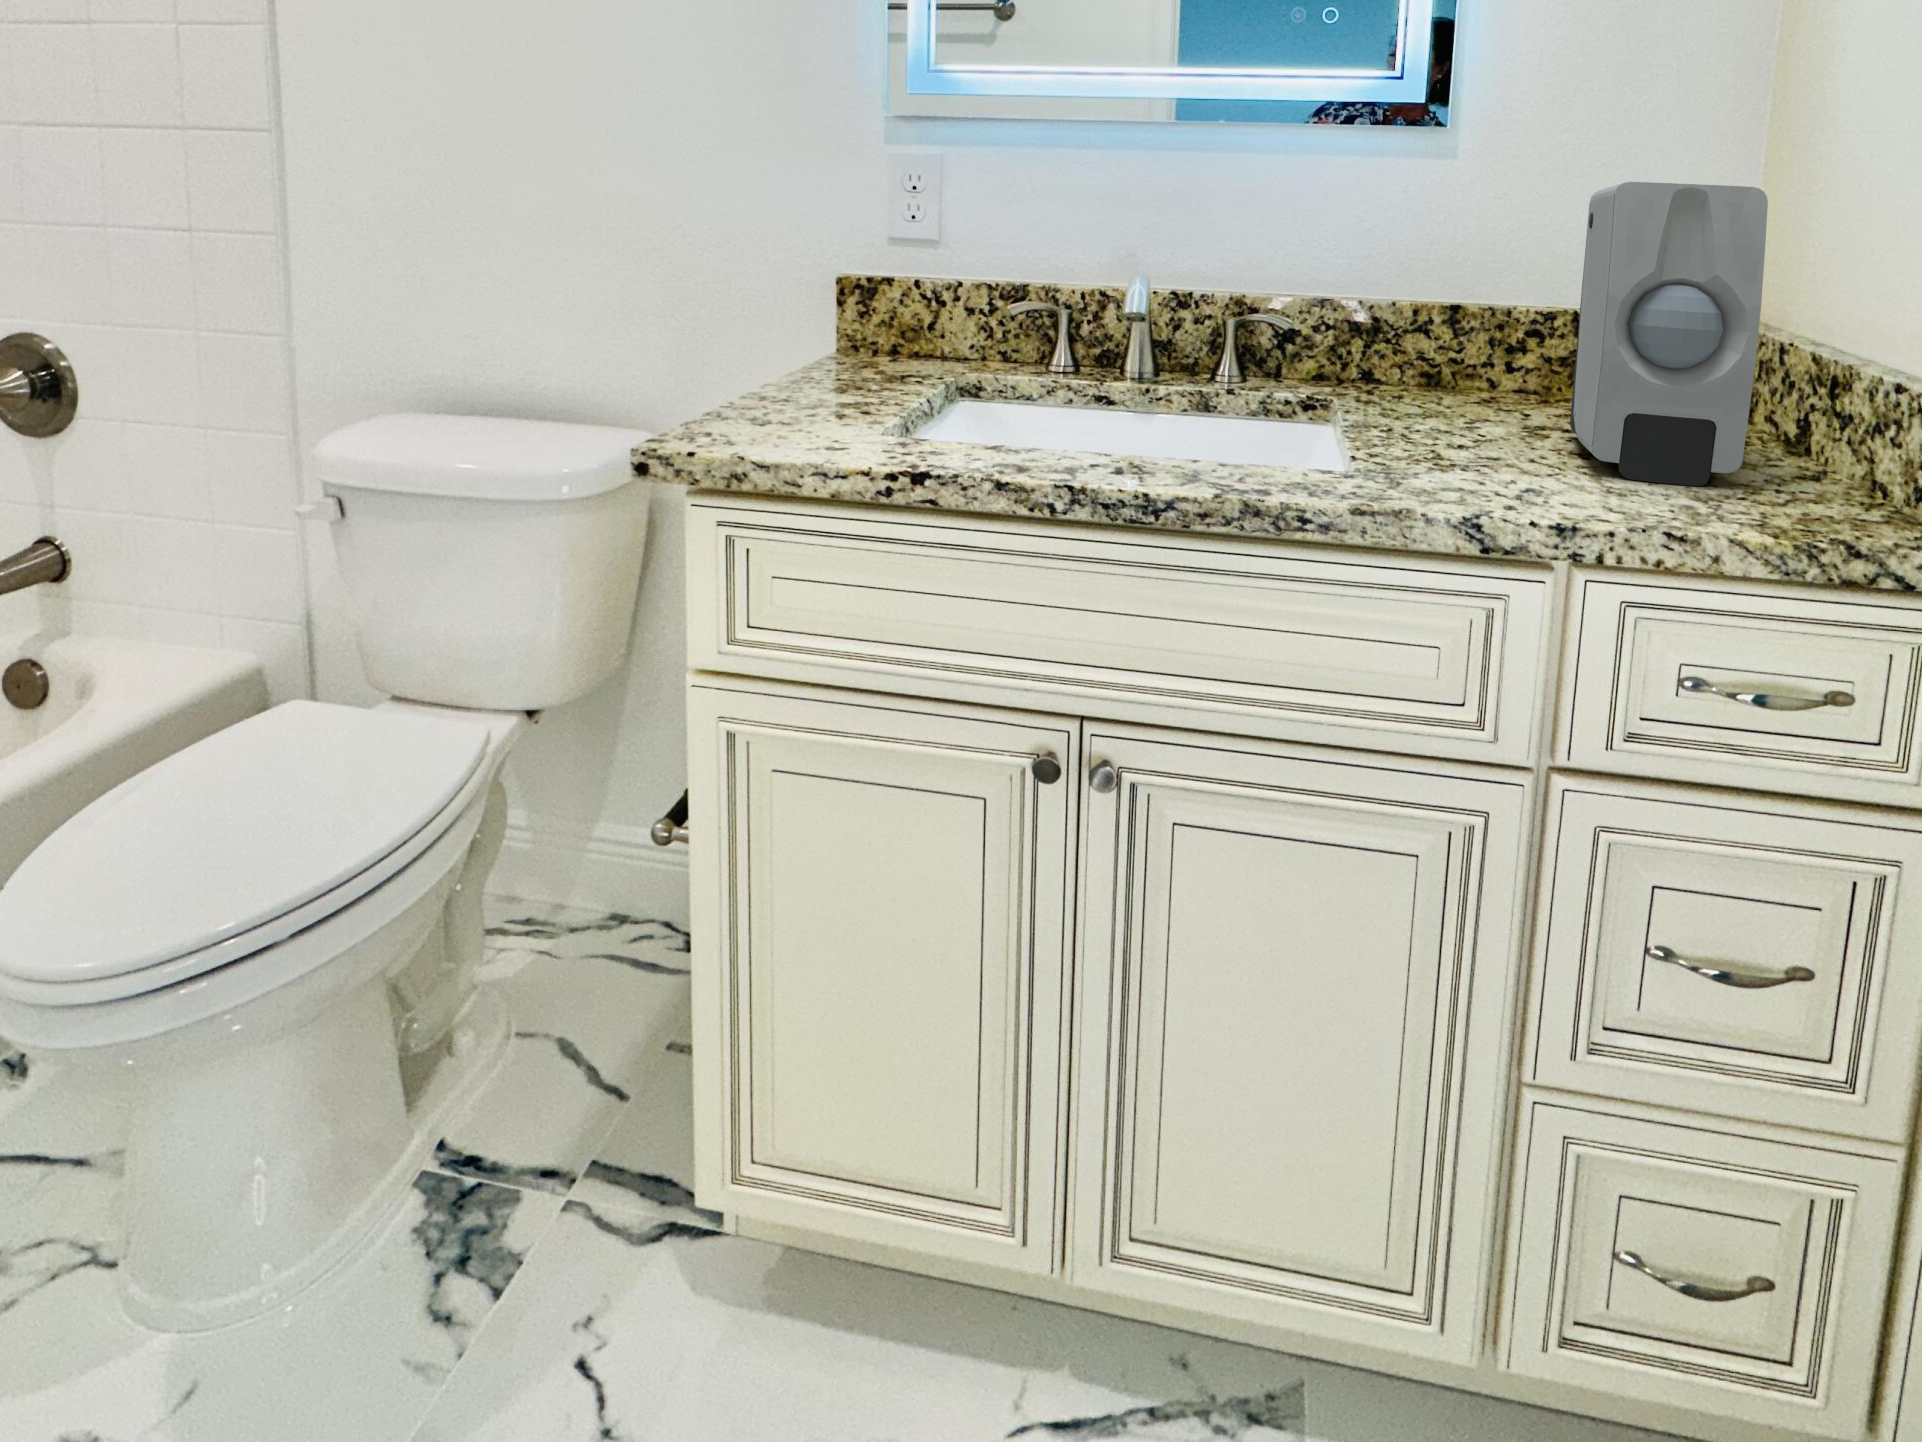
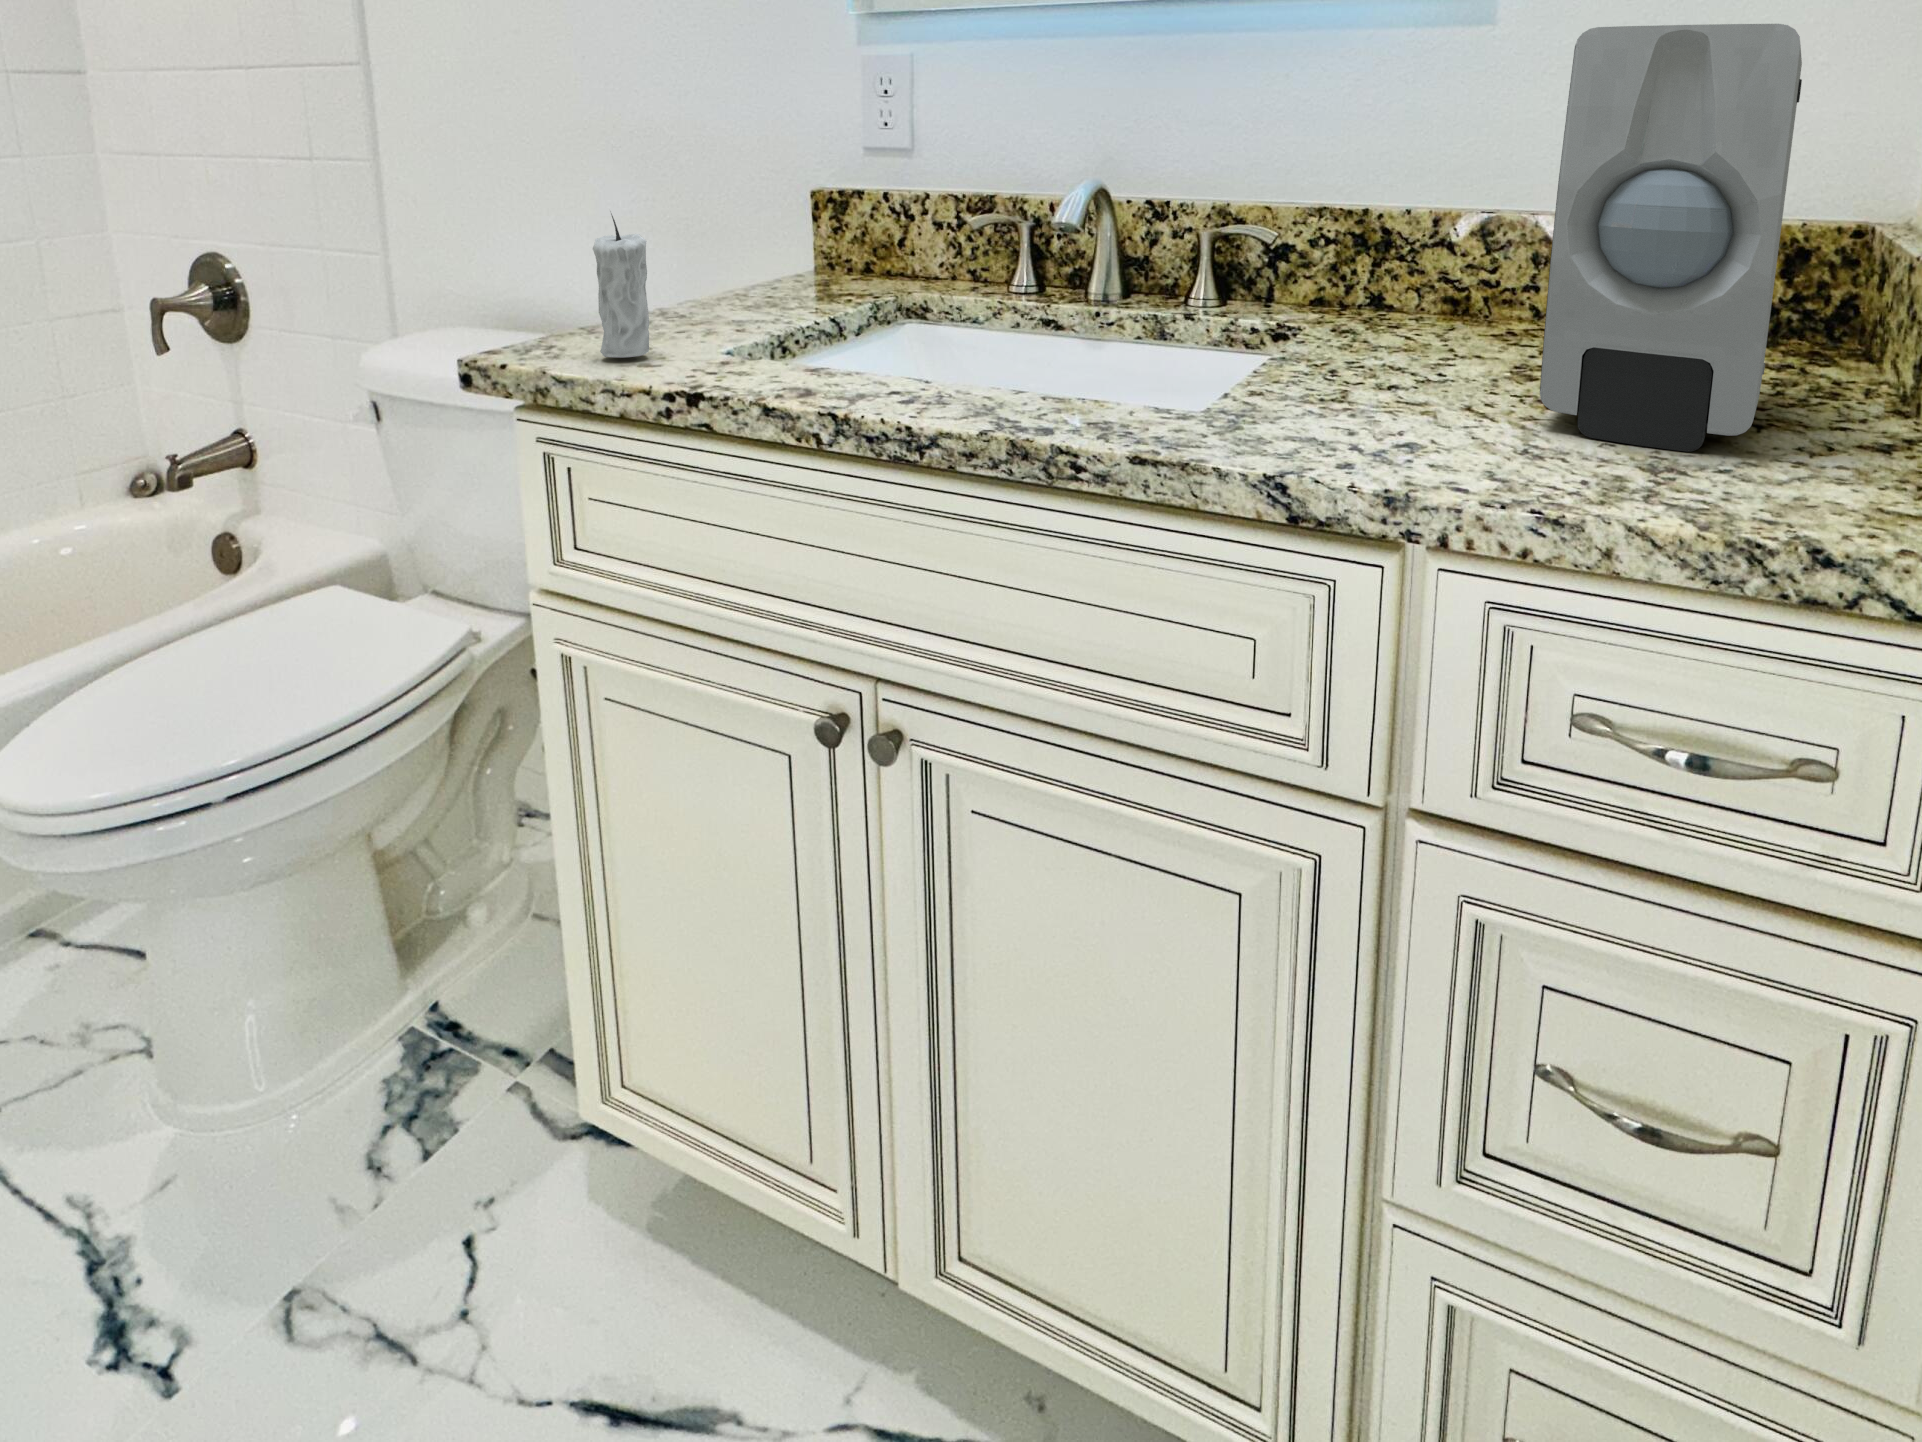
candle: none [774,306,825,444] -> present [593,214,649,358]

